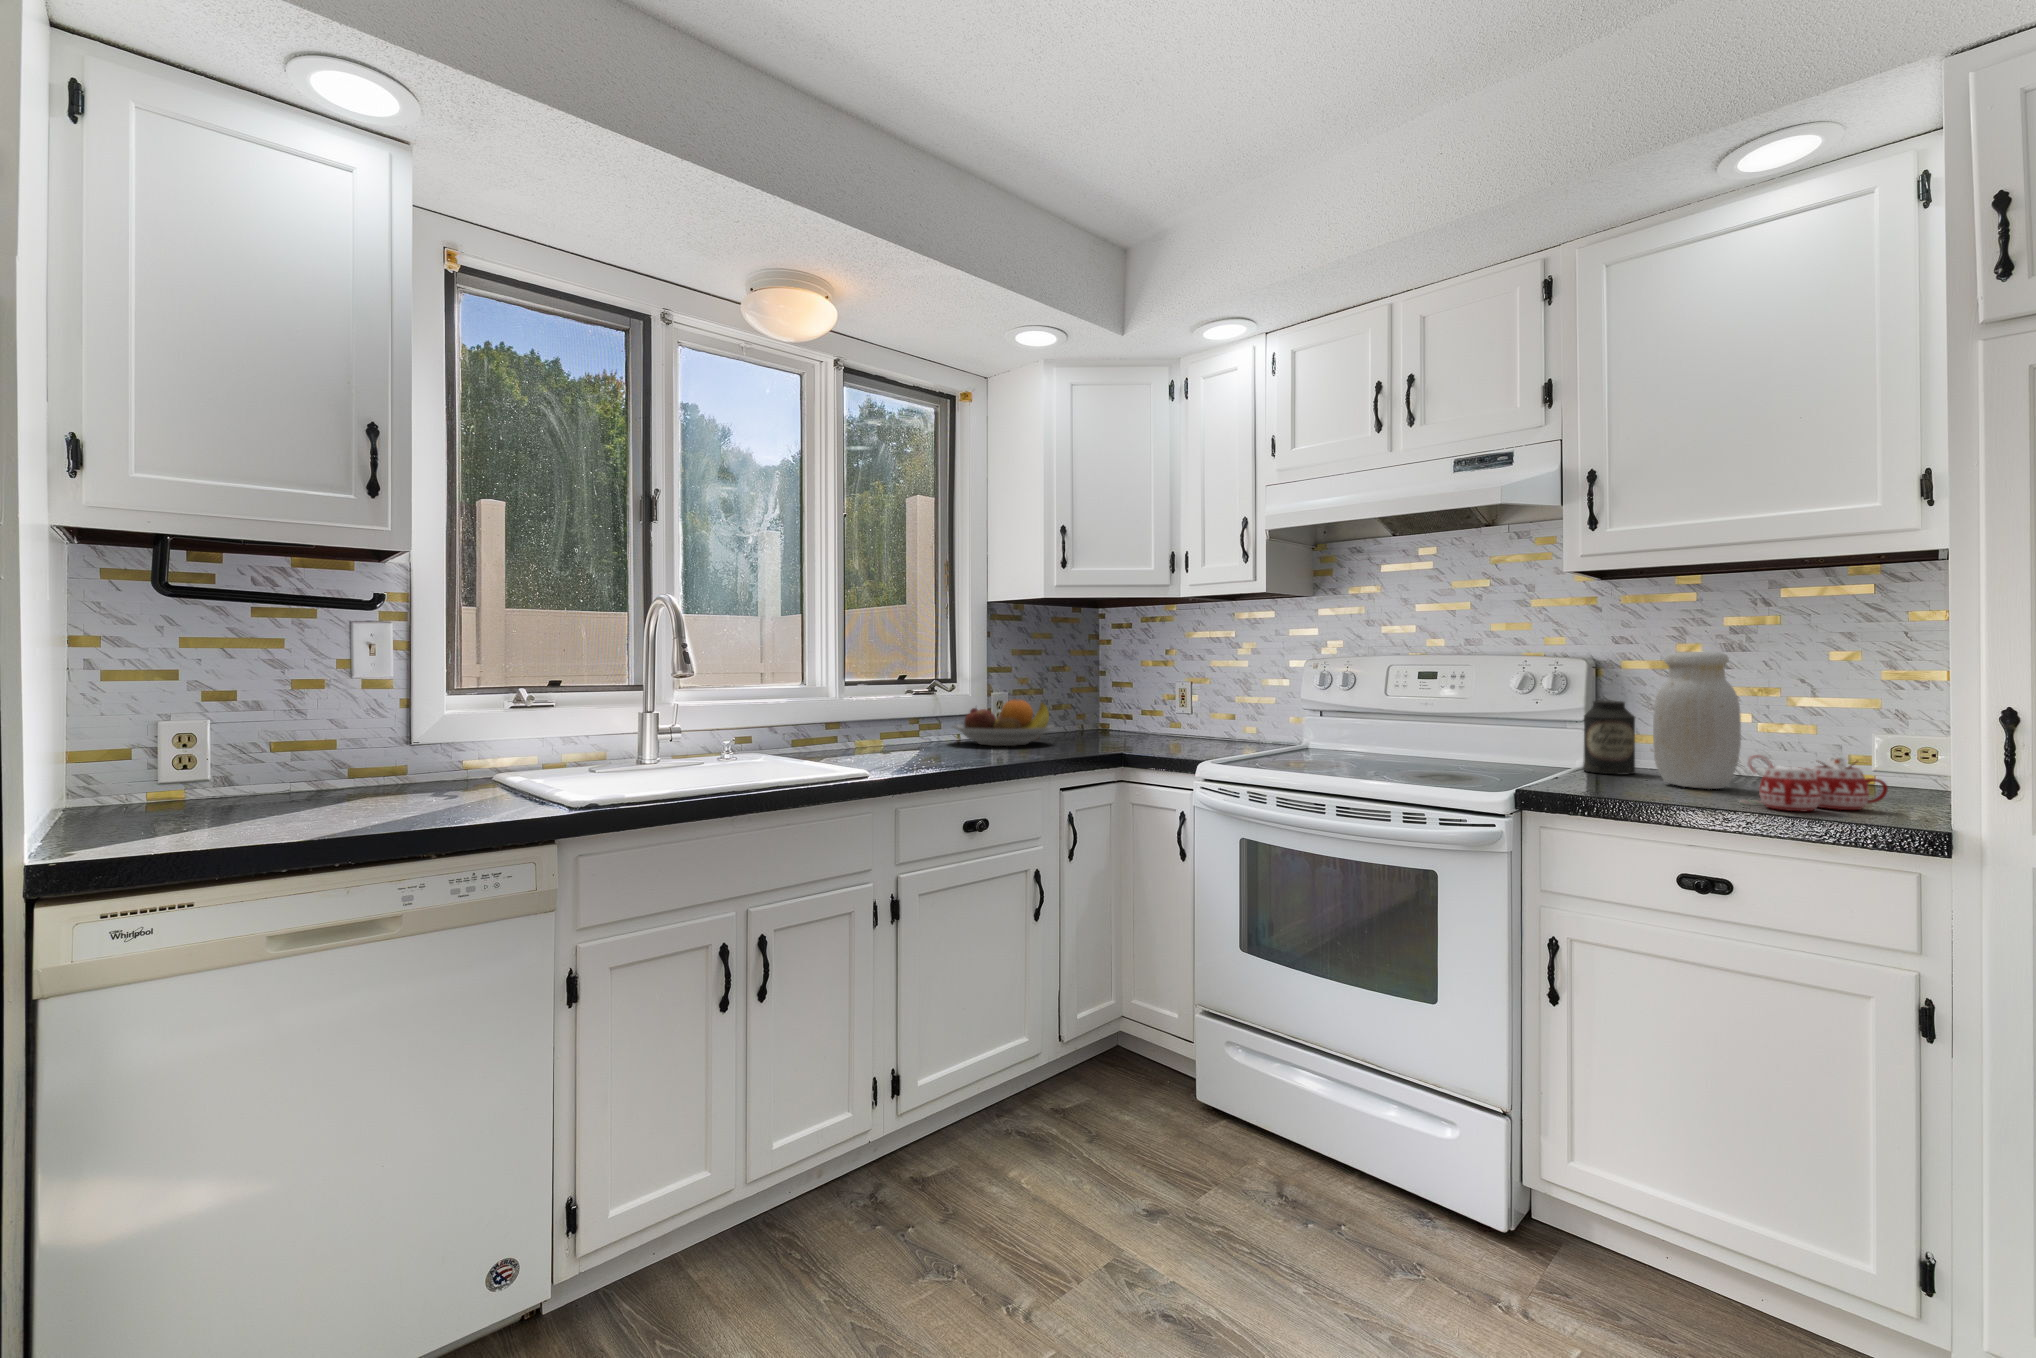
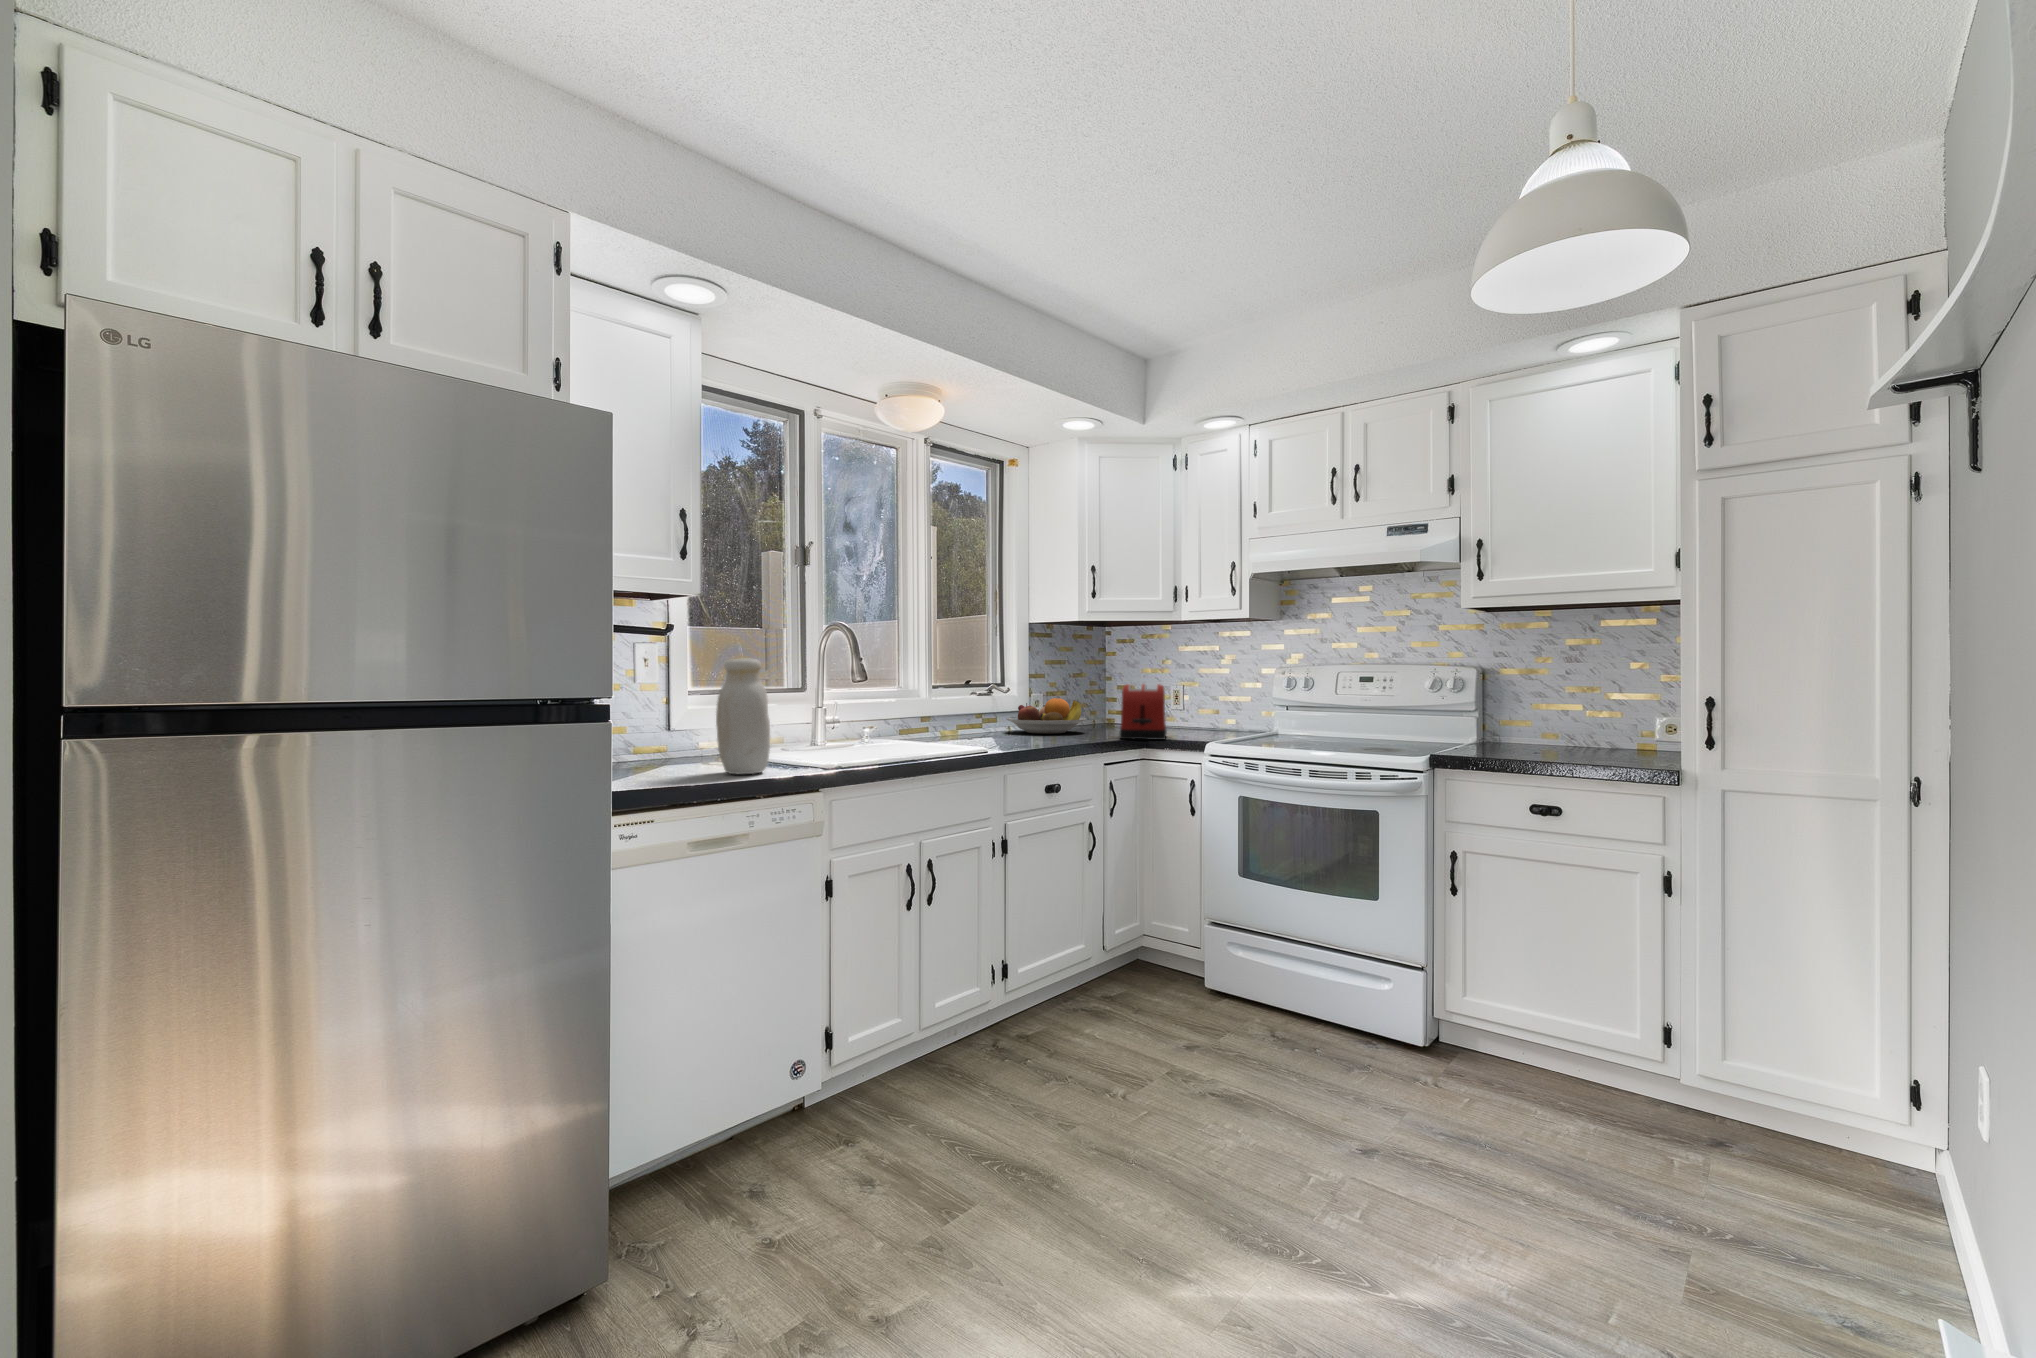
jar: present [1653,651,1741,789] -> present [716,659,770,774]
toaster: none [1085,681,1154,757] -> present [1120,684,1167,740]
canister: present [1583,700,1635,775] -> none [1474,696,1509,747]
mug: present [1739,755,1888,811] -> none [1568,729,1654,763]

